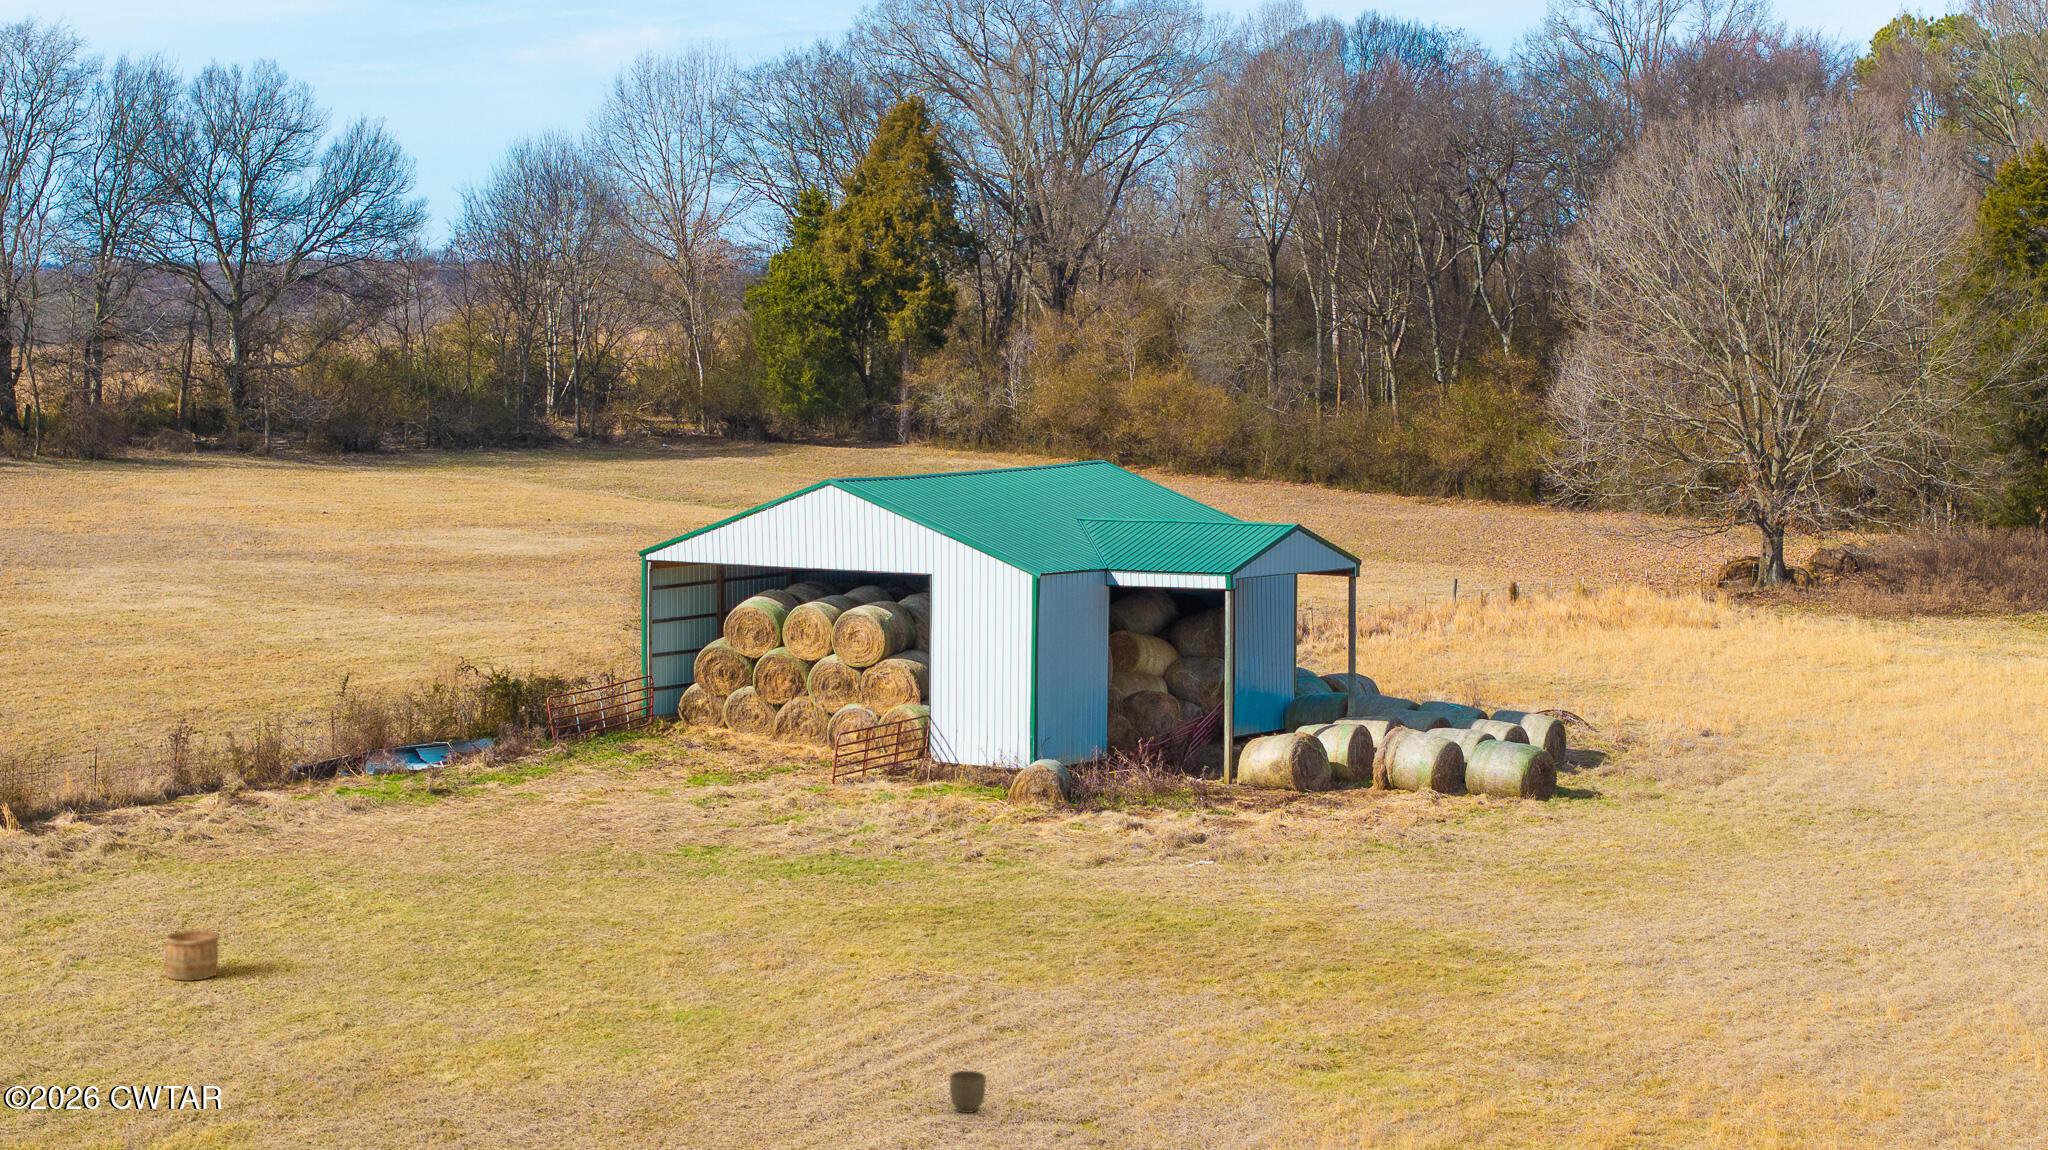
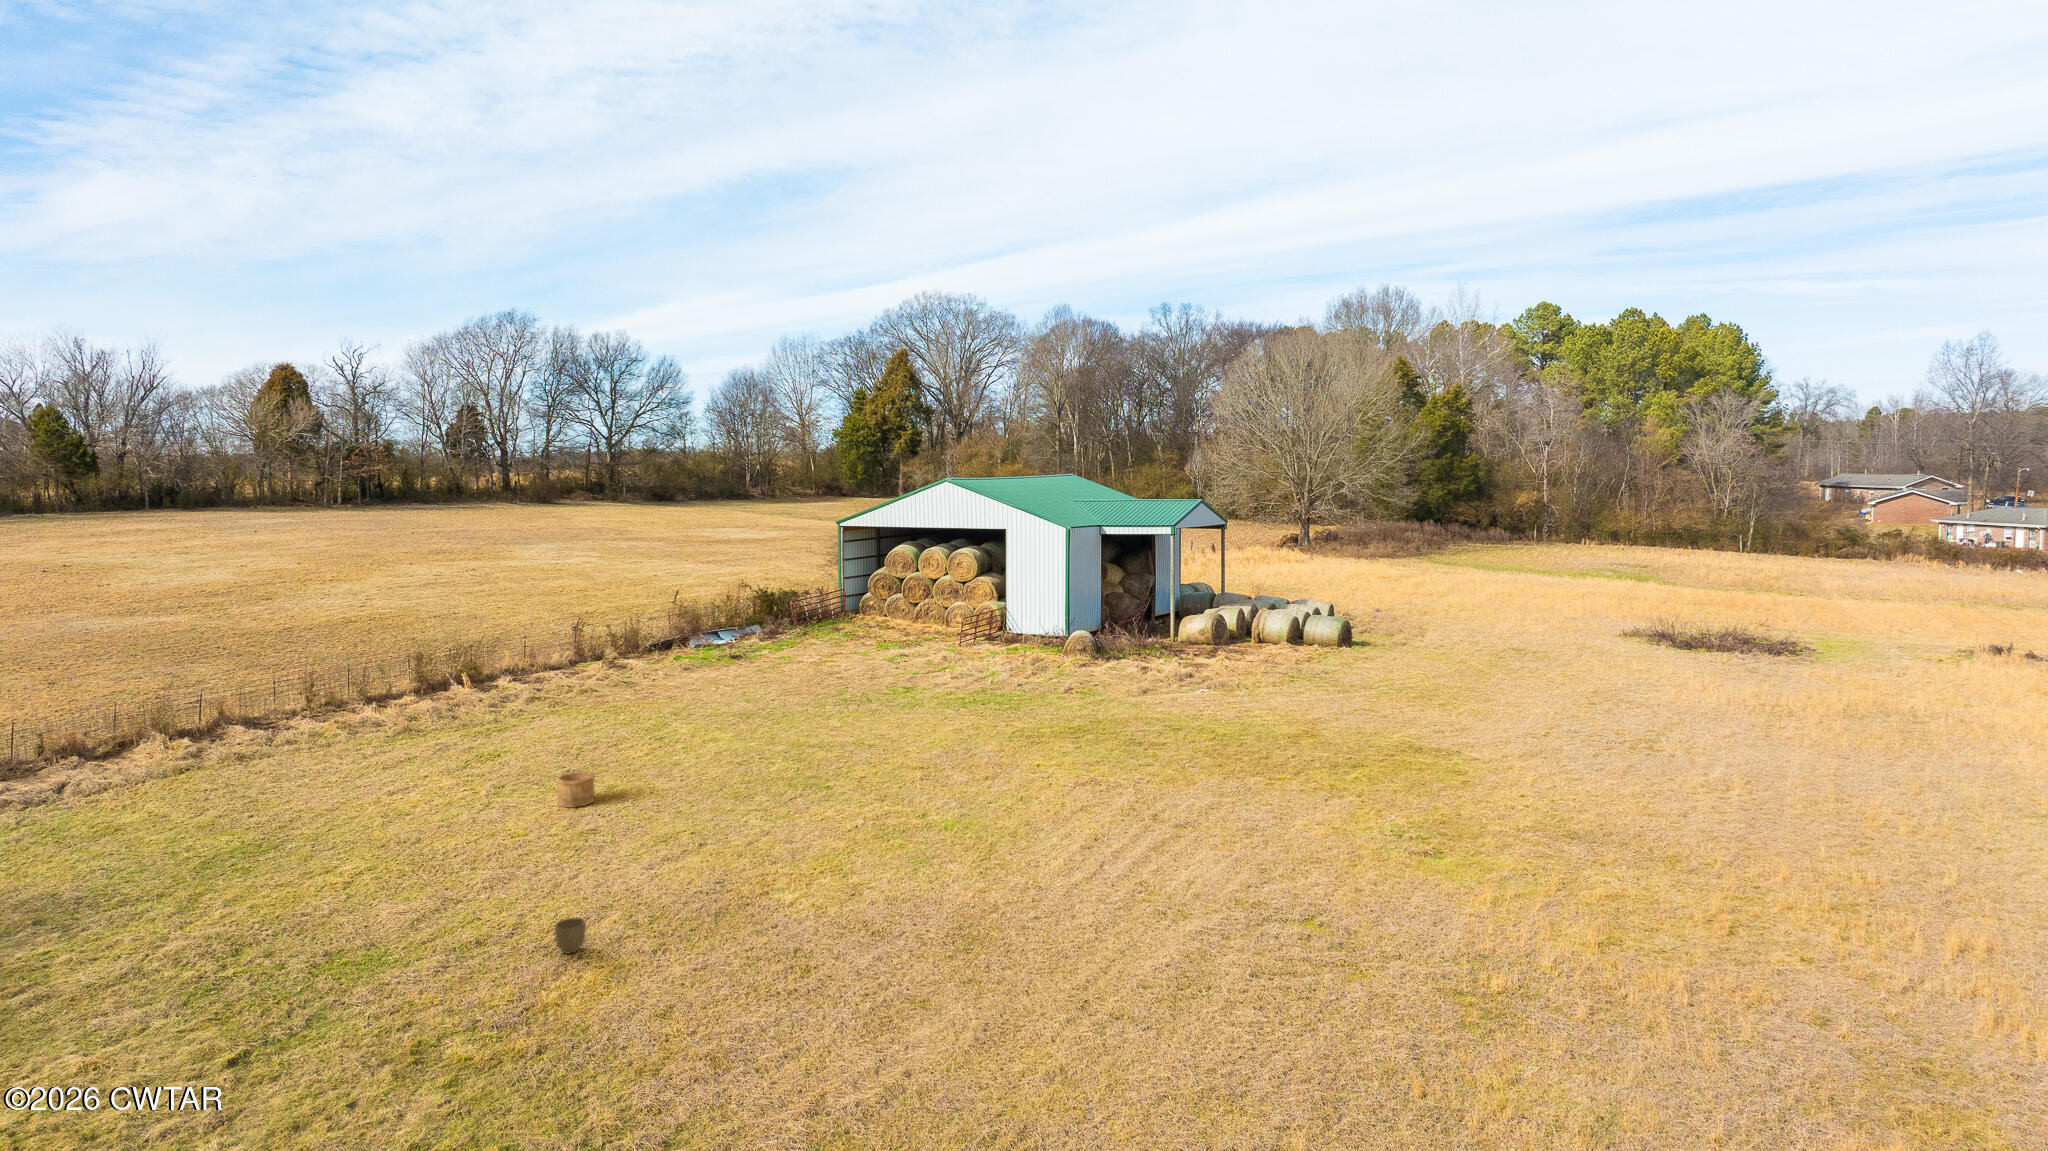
planter: present [950,1071,986,1113] -> present [554,918,586,953]

